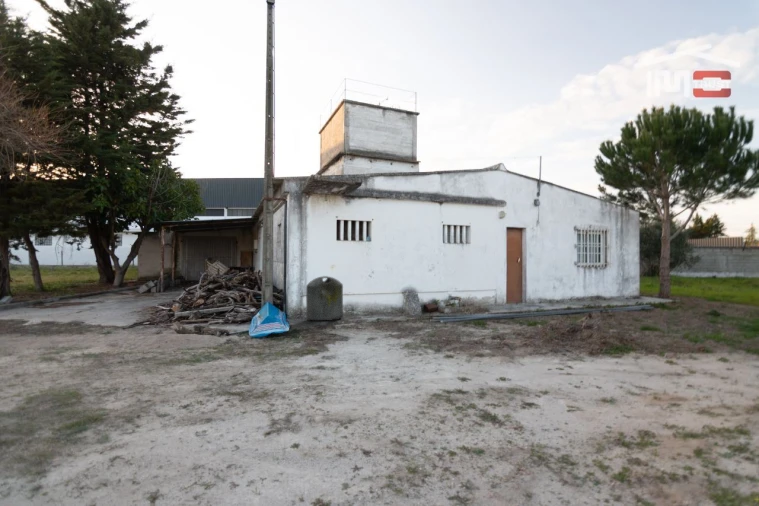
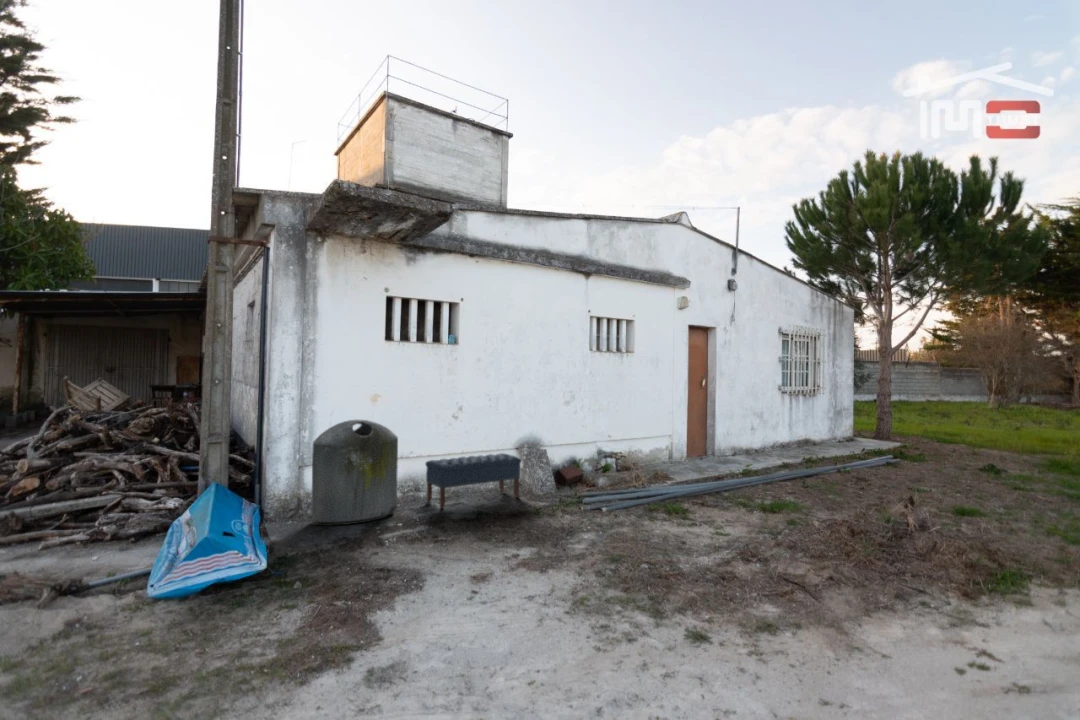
bench: none [357,294,402,318] -> present [426,453,521,509]

